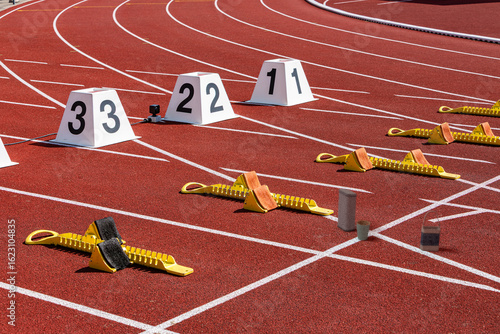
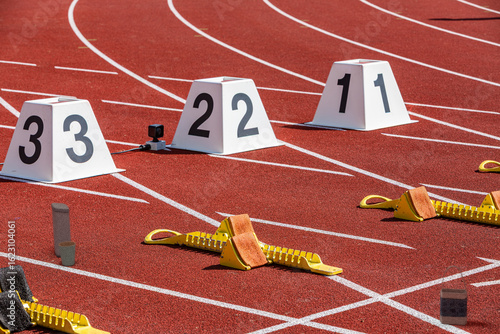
trash can: present [338,189,370,240] -> present [51,203,76,266]

